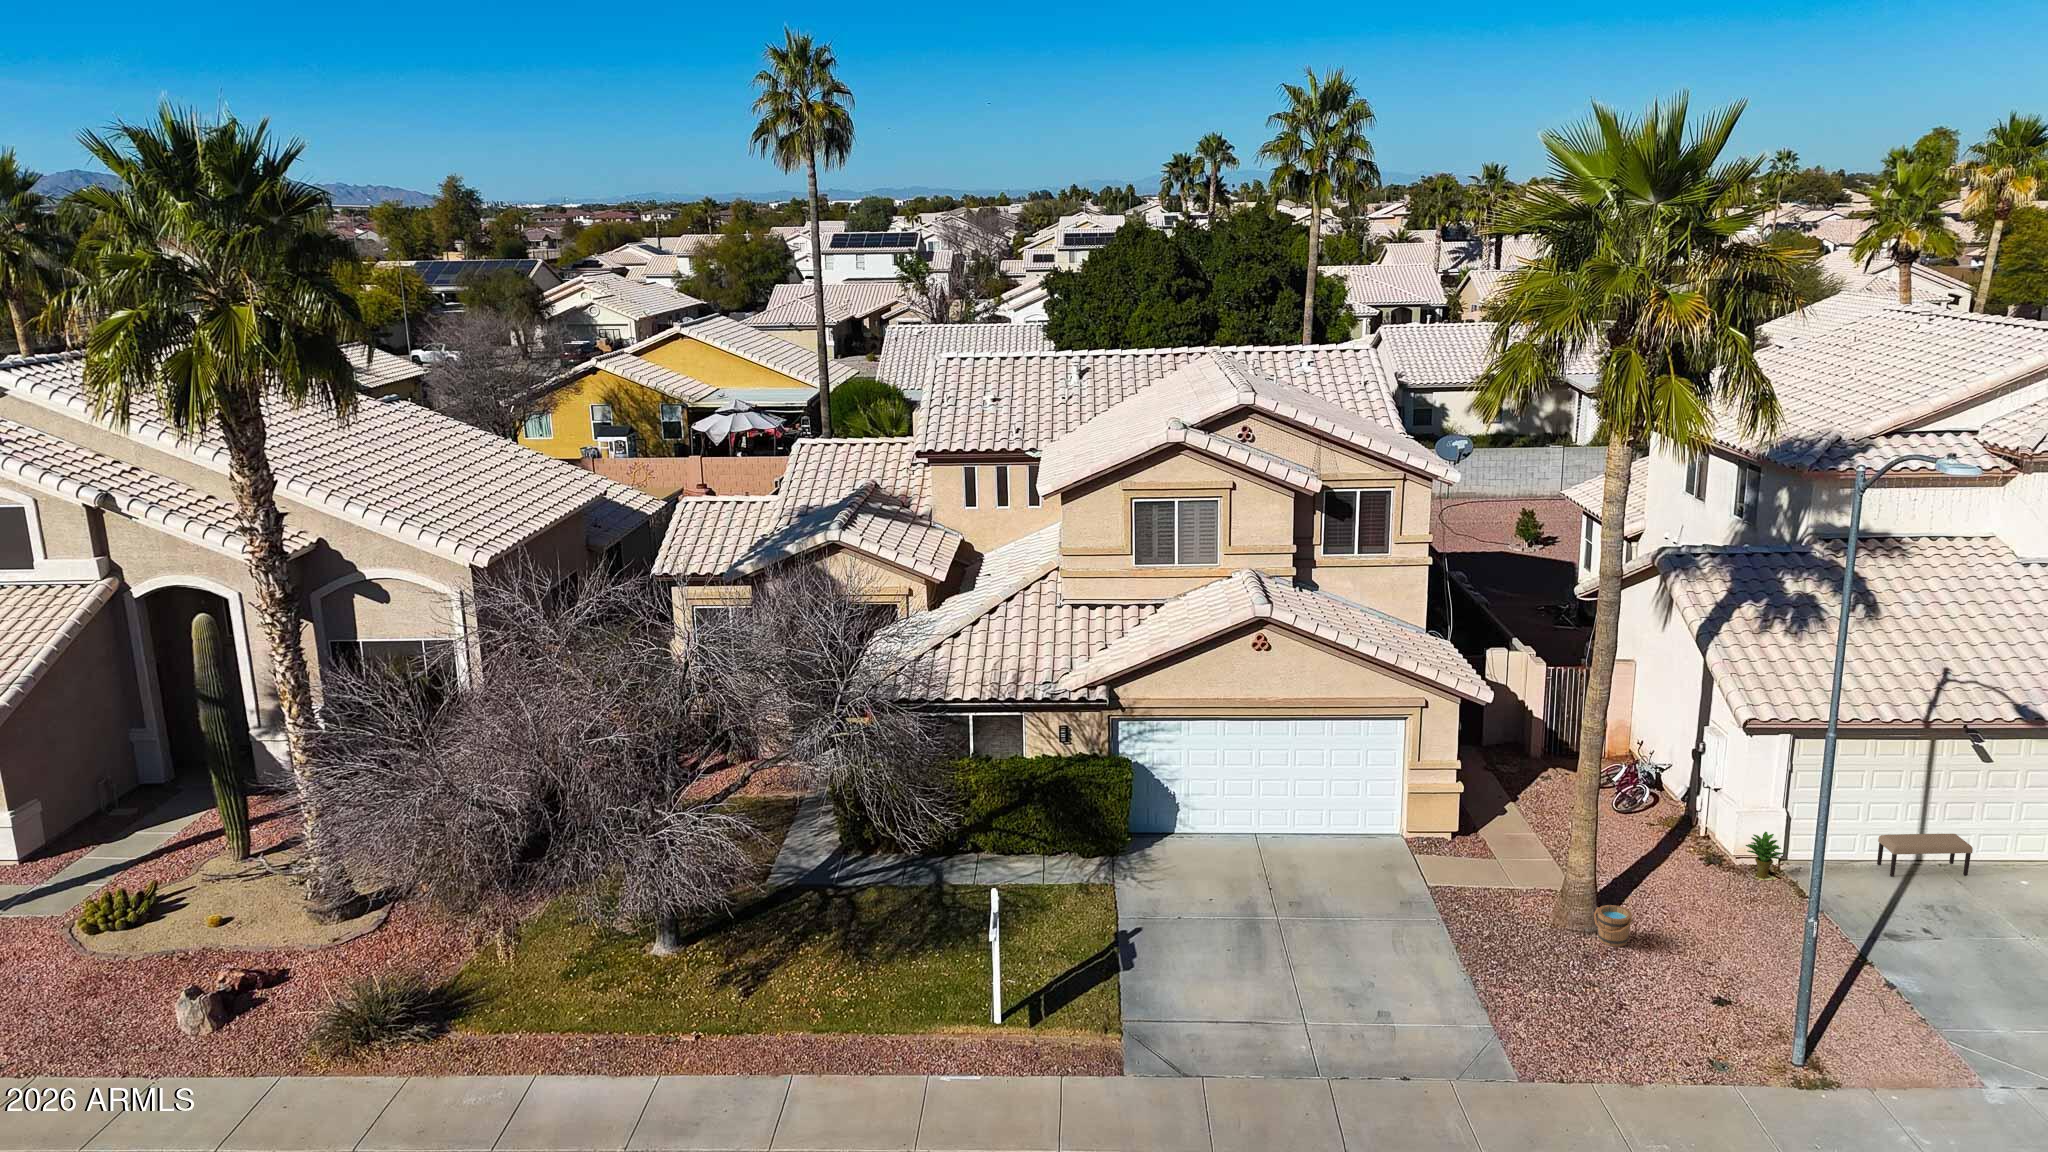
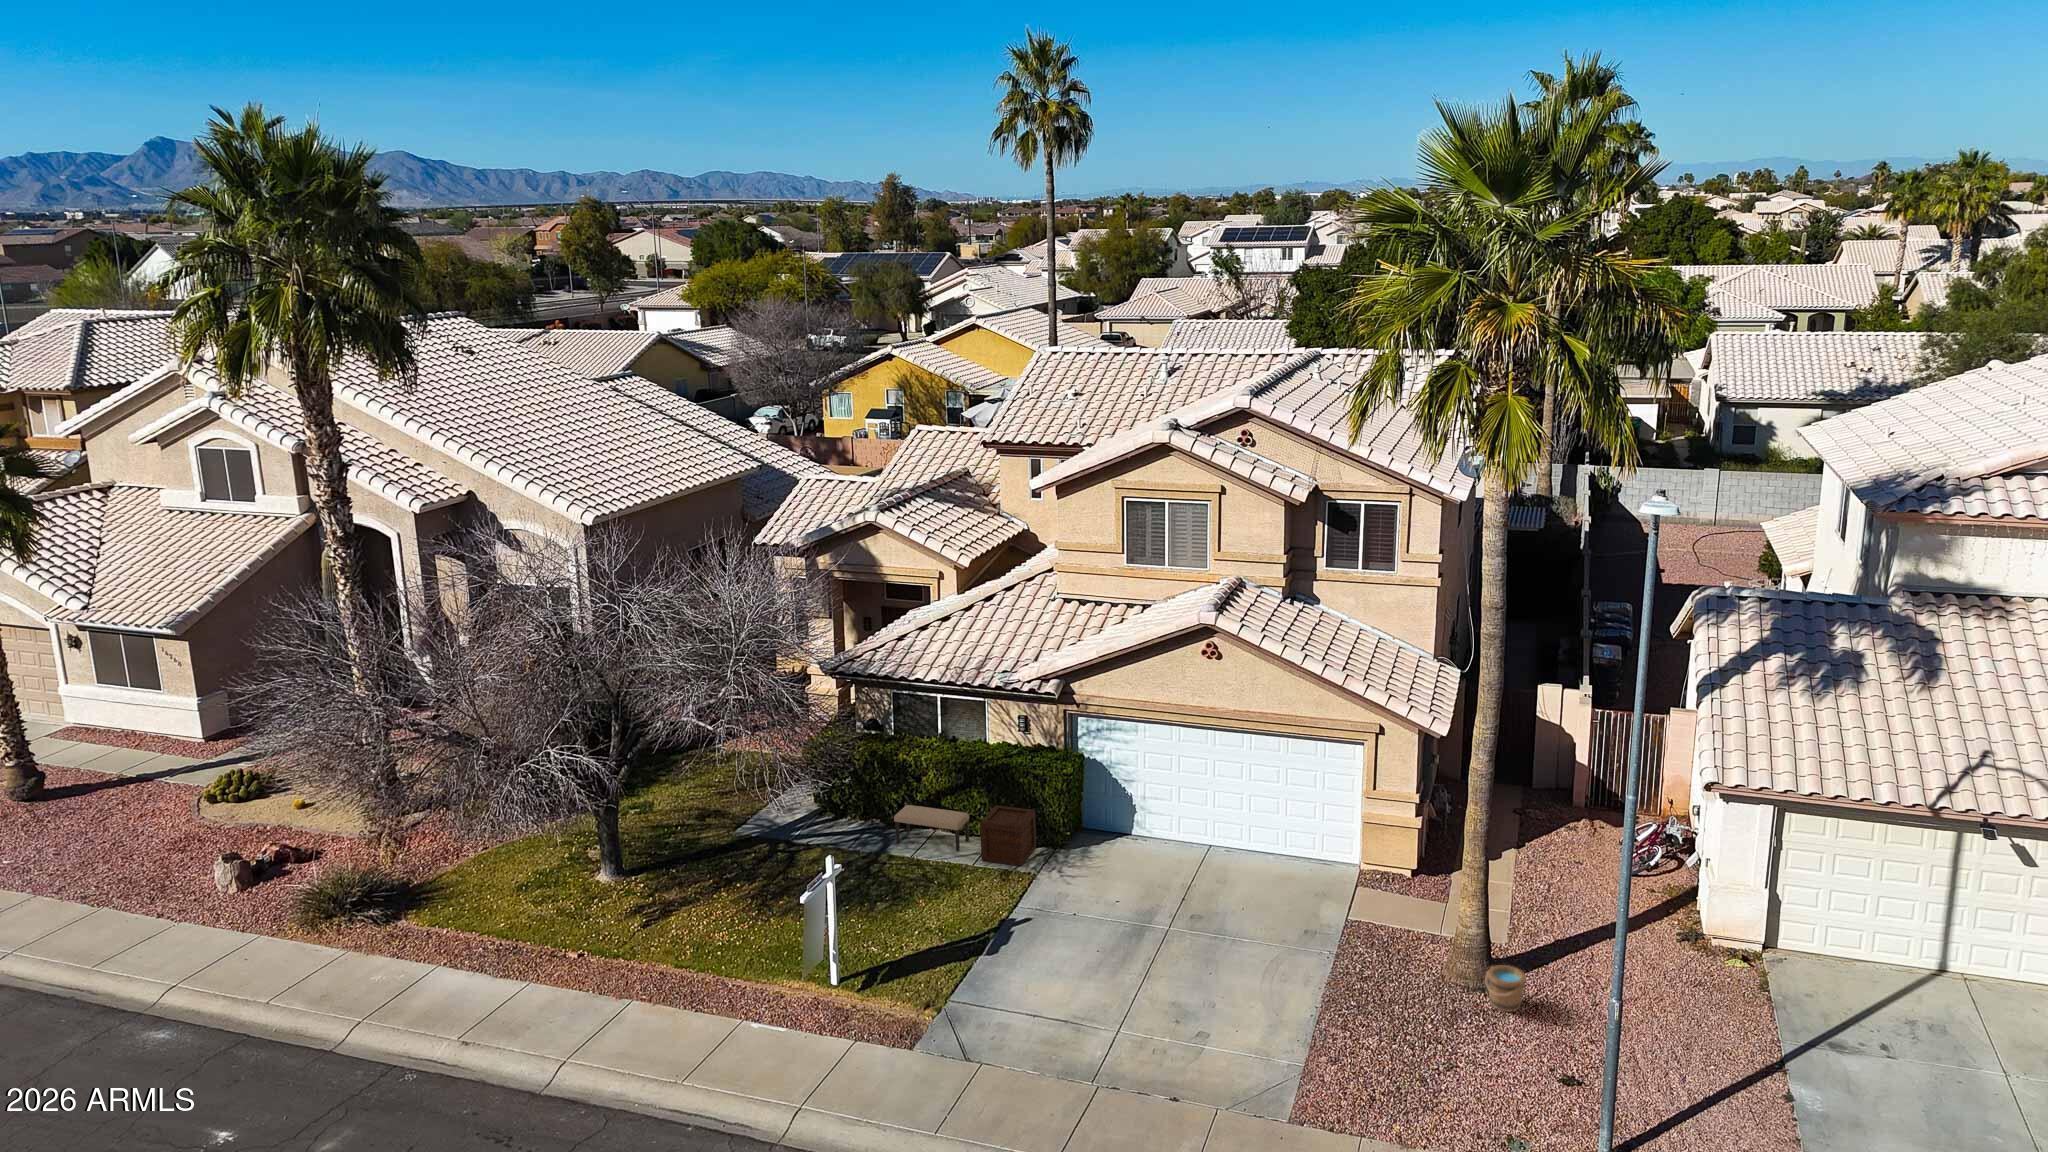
wooden crate: none [1050,822,1096,880] -> present [980,805,1036,866]
potted plant: present [1746,832,1784,878] -> none [1712,911,1755,964]
bench: present [1877,834,1973,877] -> present [894,805,969,851]

